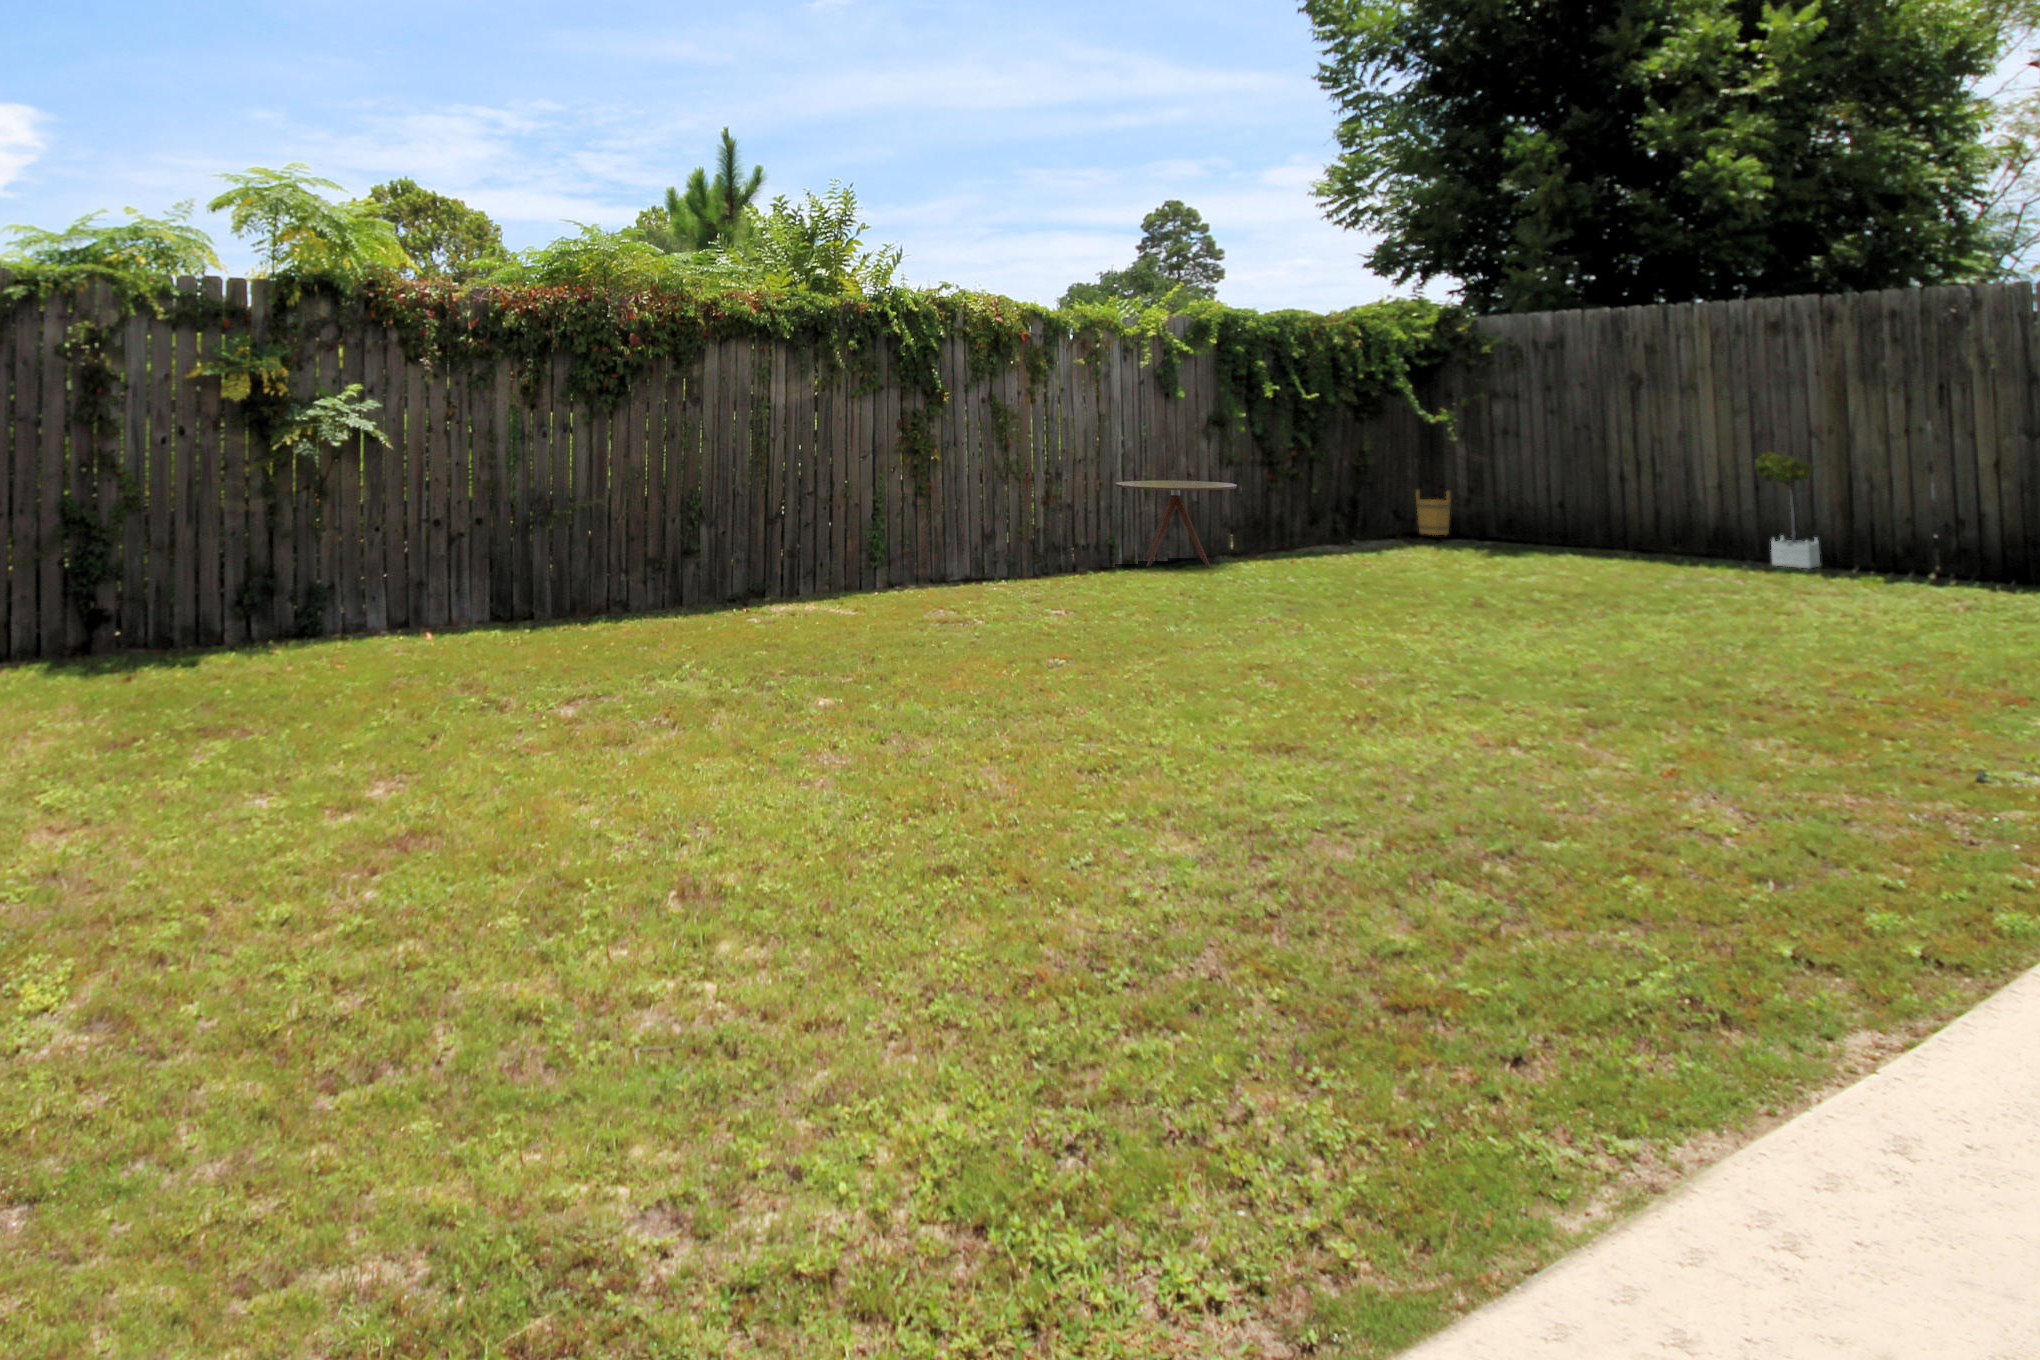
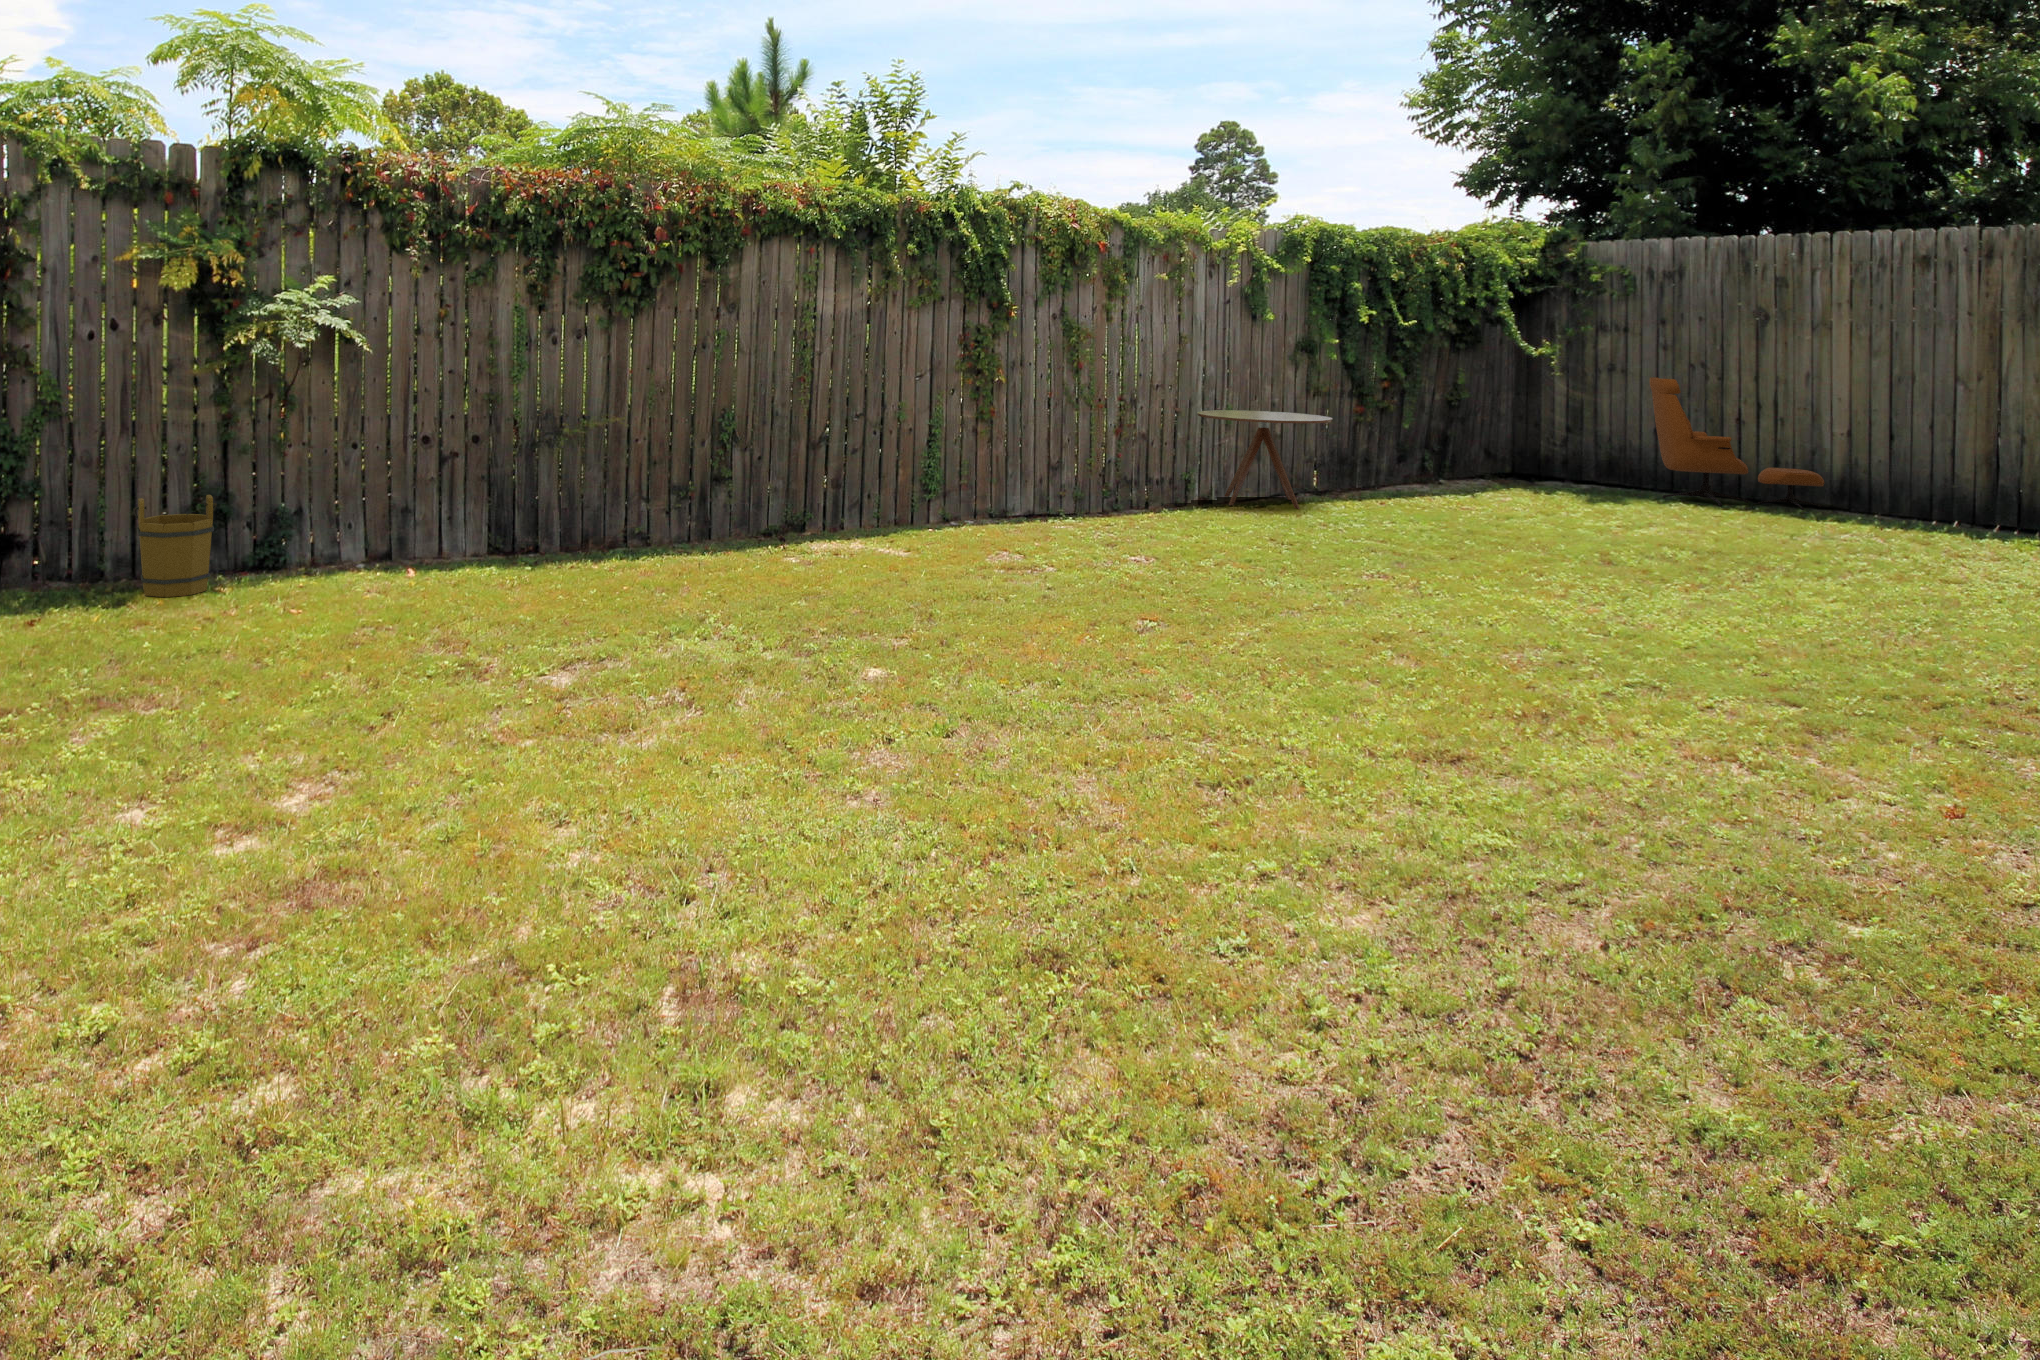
lounge chair: none [1533,440,1699,558] -> present [1650,377,1824,510]
potted tree: present [1755,452,1820,568] -> none [1894,397,1962,526]
bucket: present [1416,490,1451,535] -> present [134,495,216,597]

